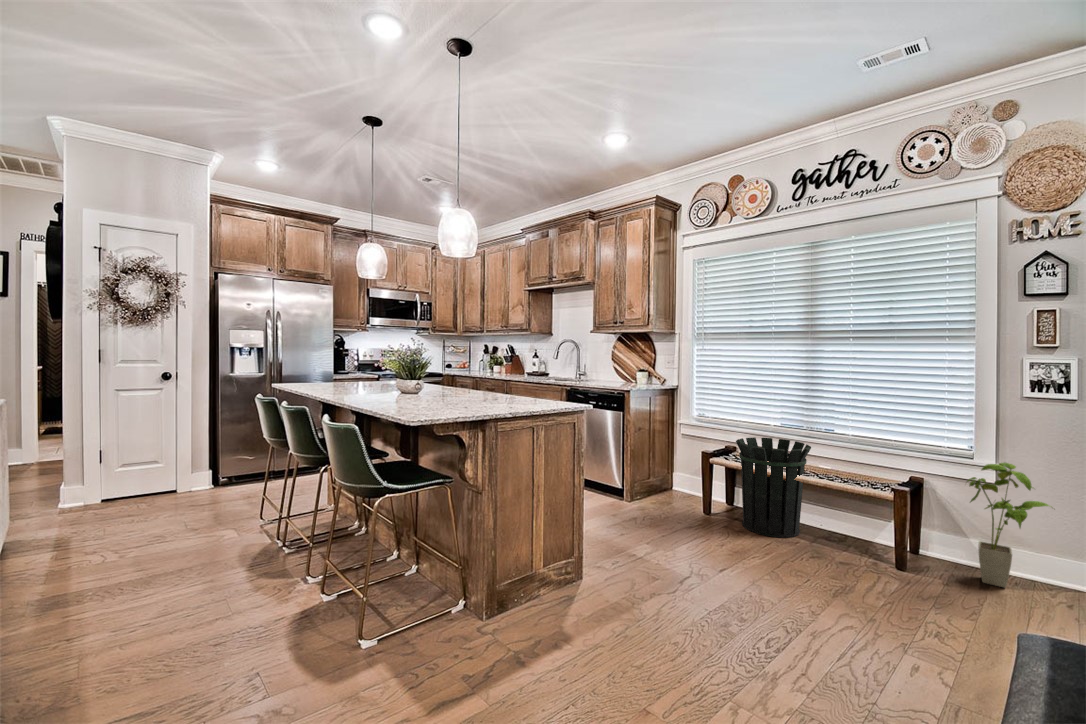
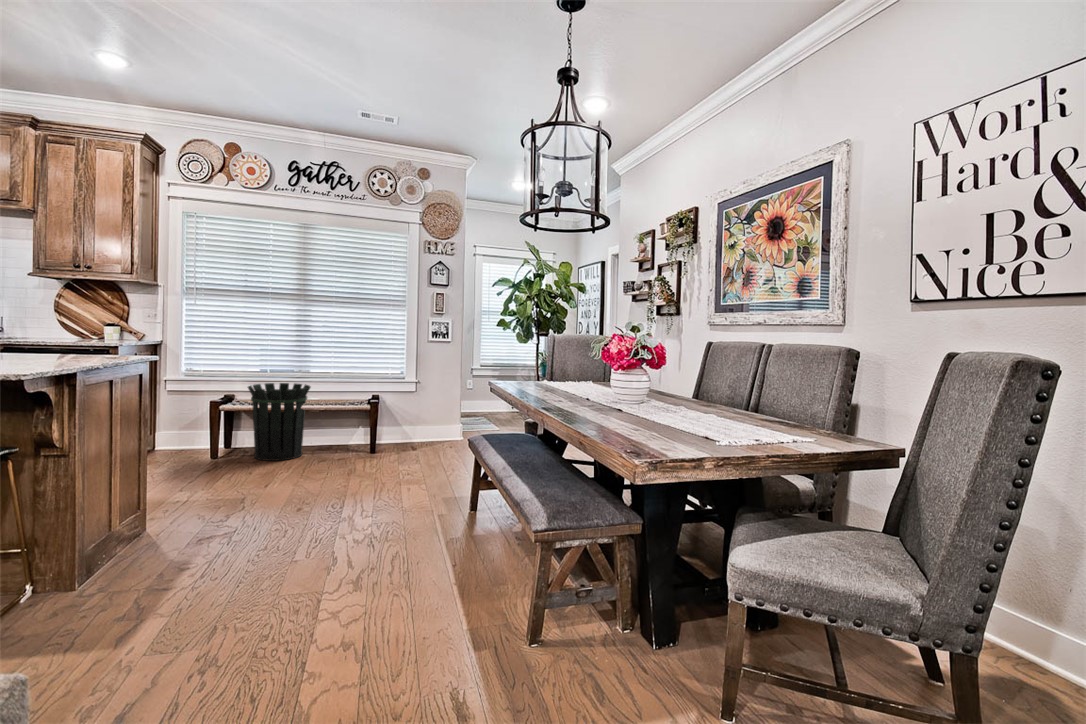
house plant: present [967,463,1052,588] -> none [403,381,441,452]

